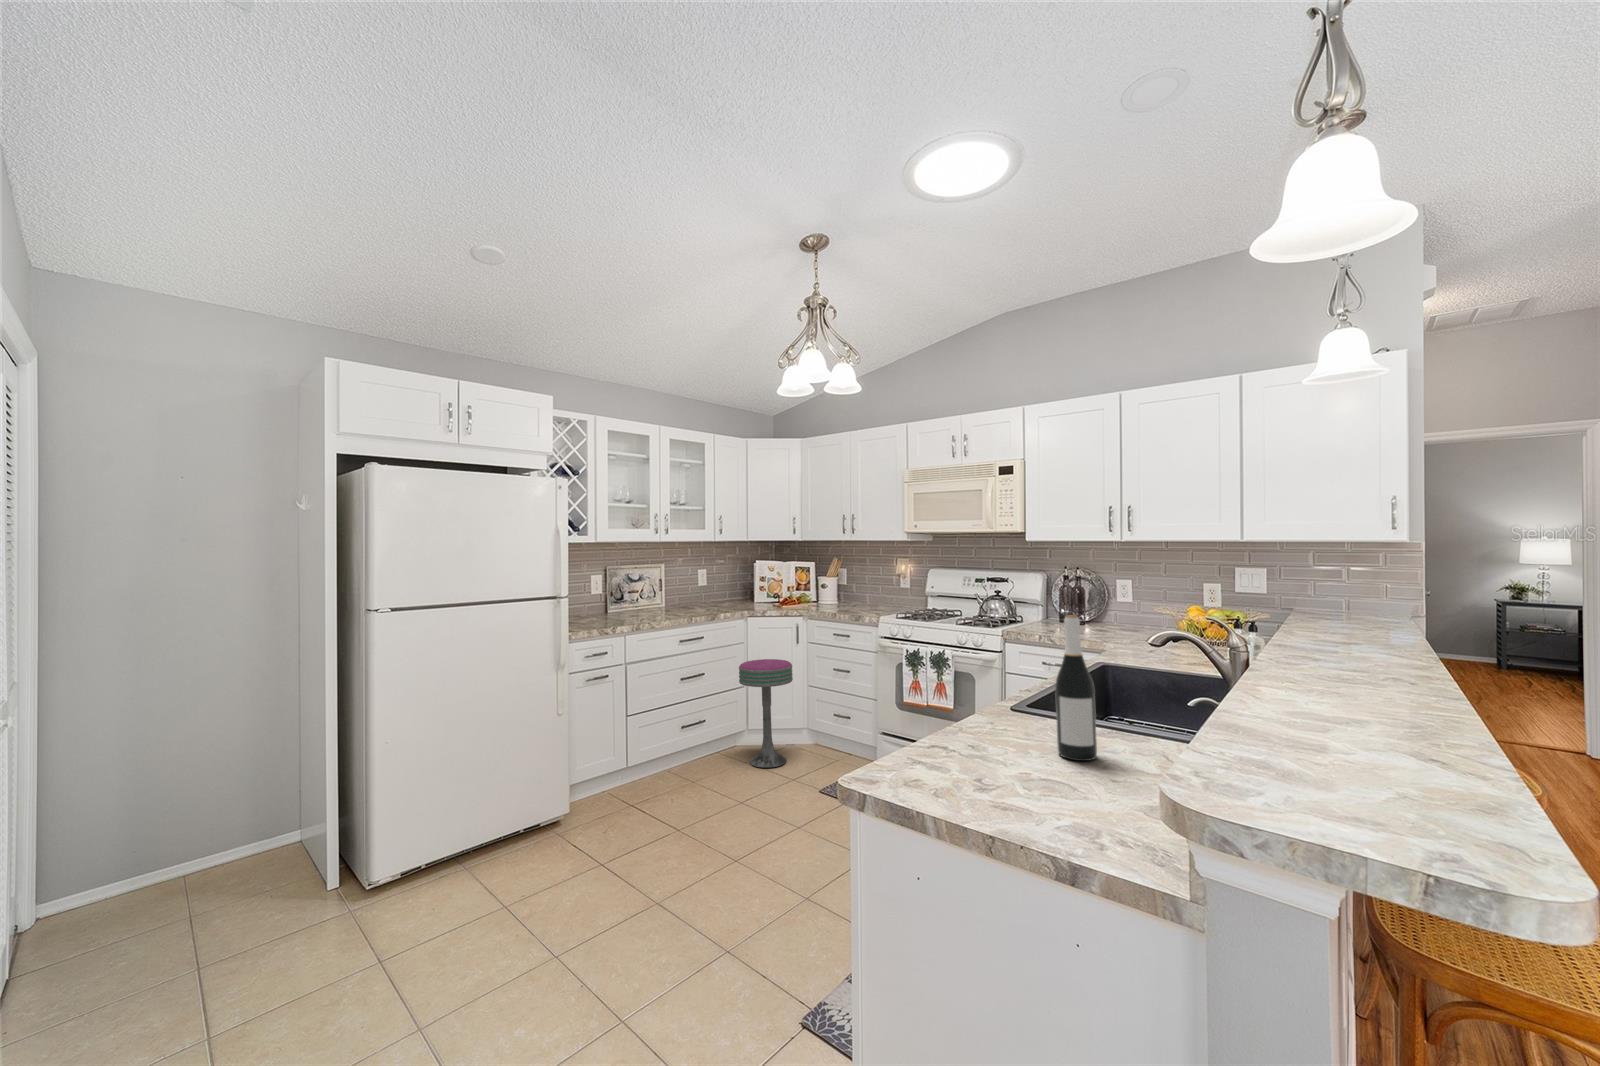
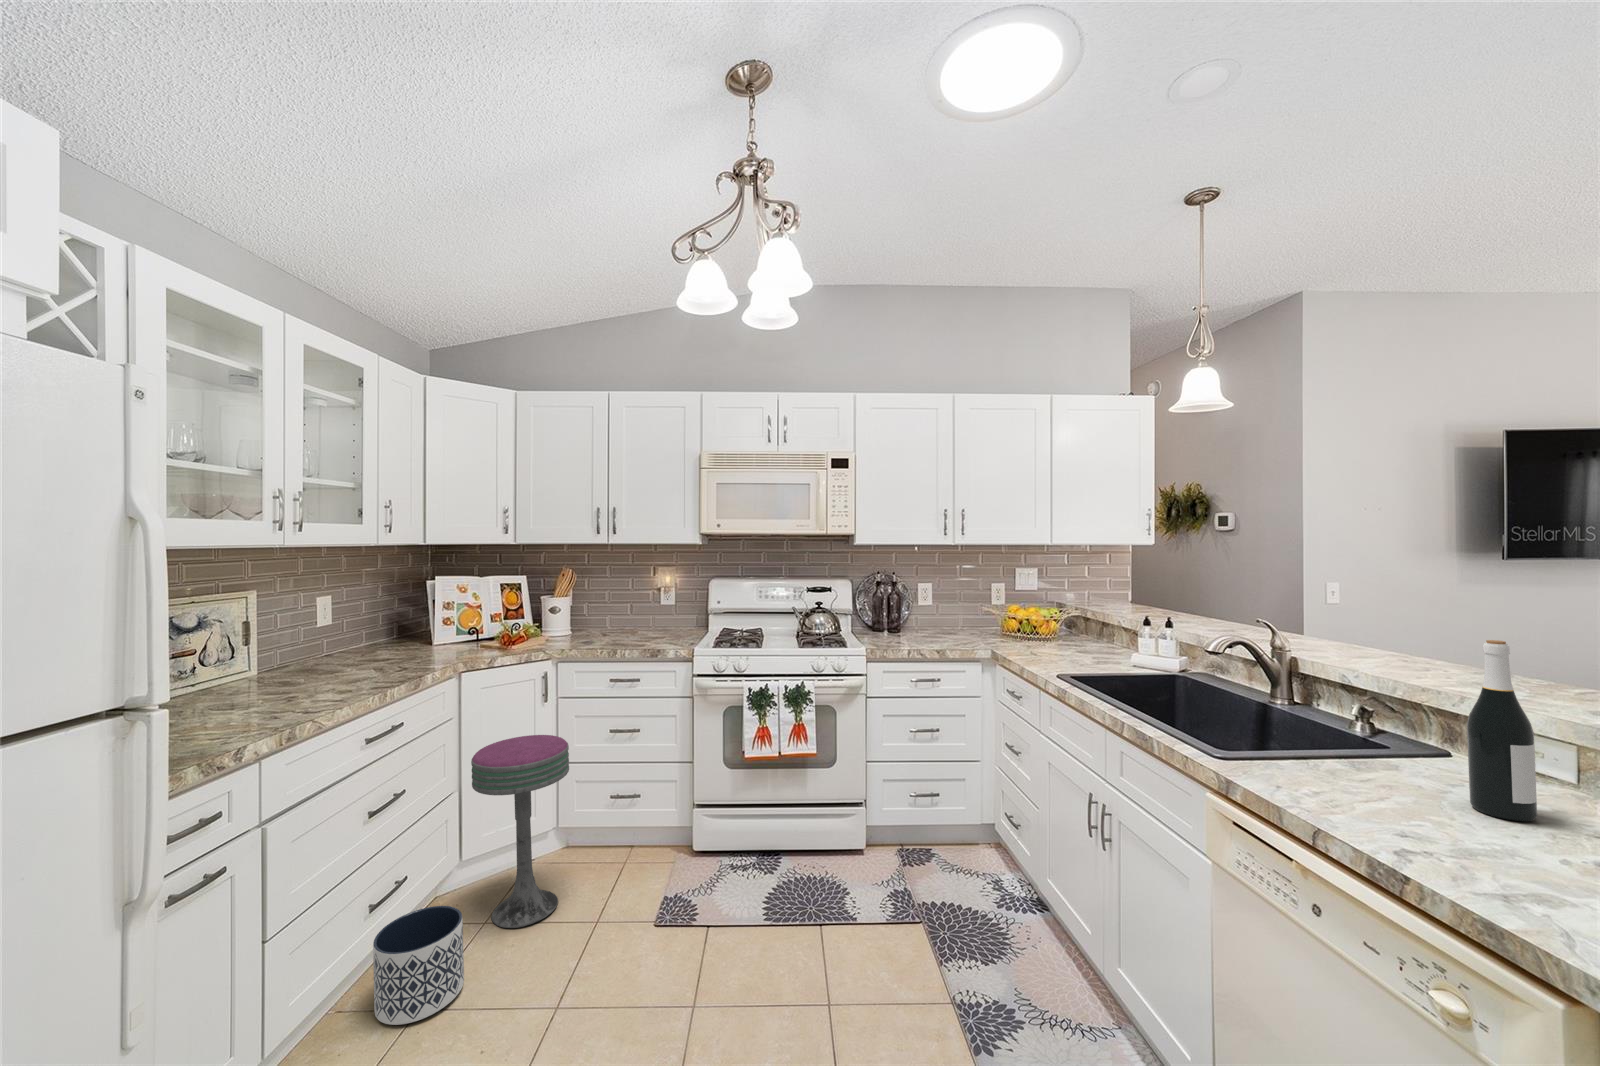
planter: none [679,735,719,783] -> present [373,906,464,1025]

